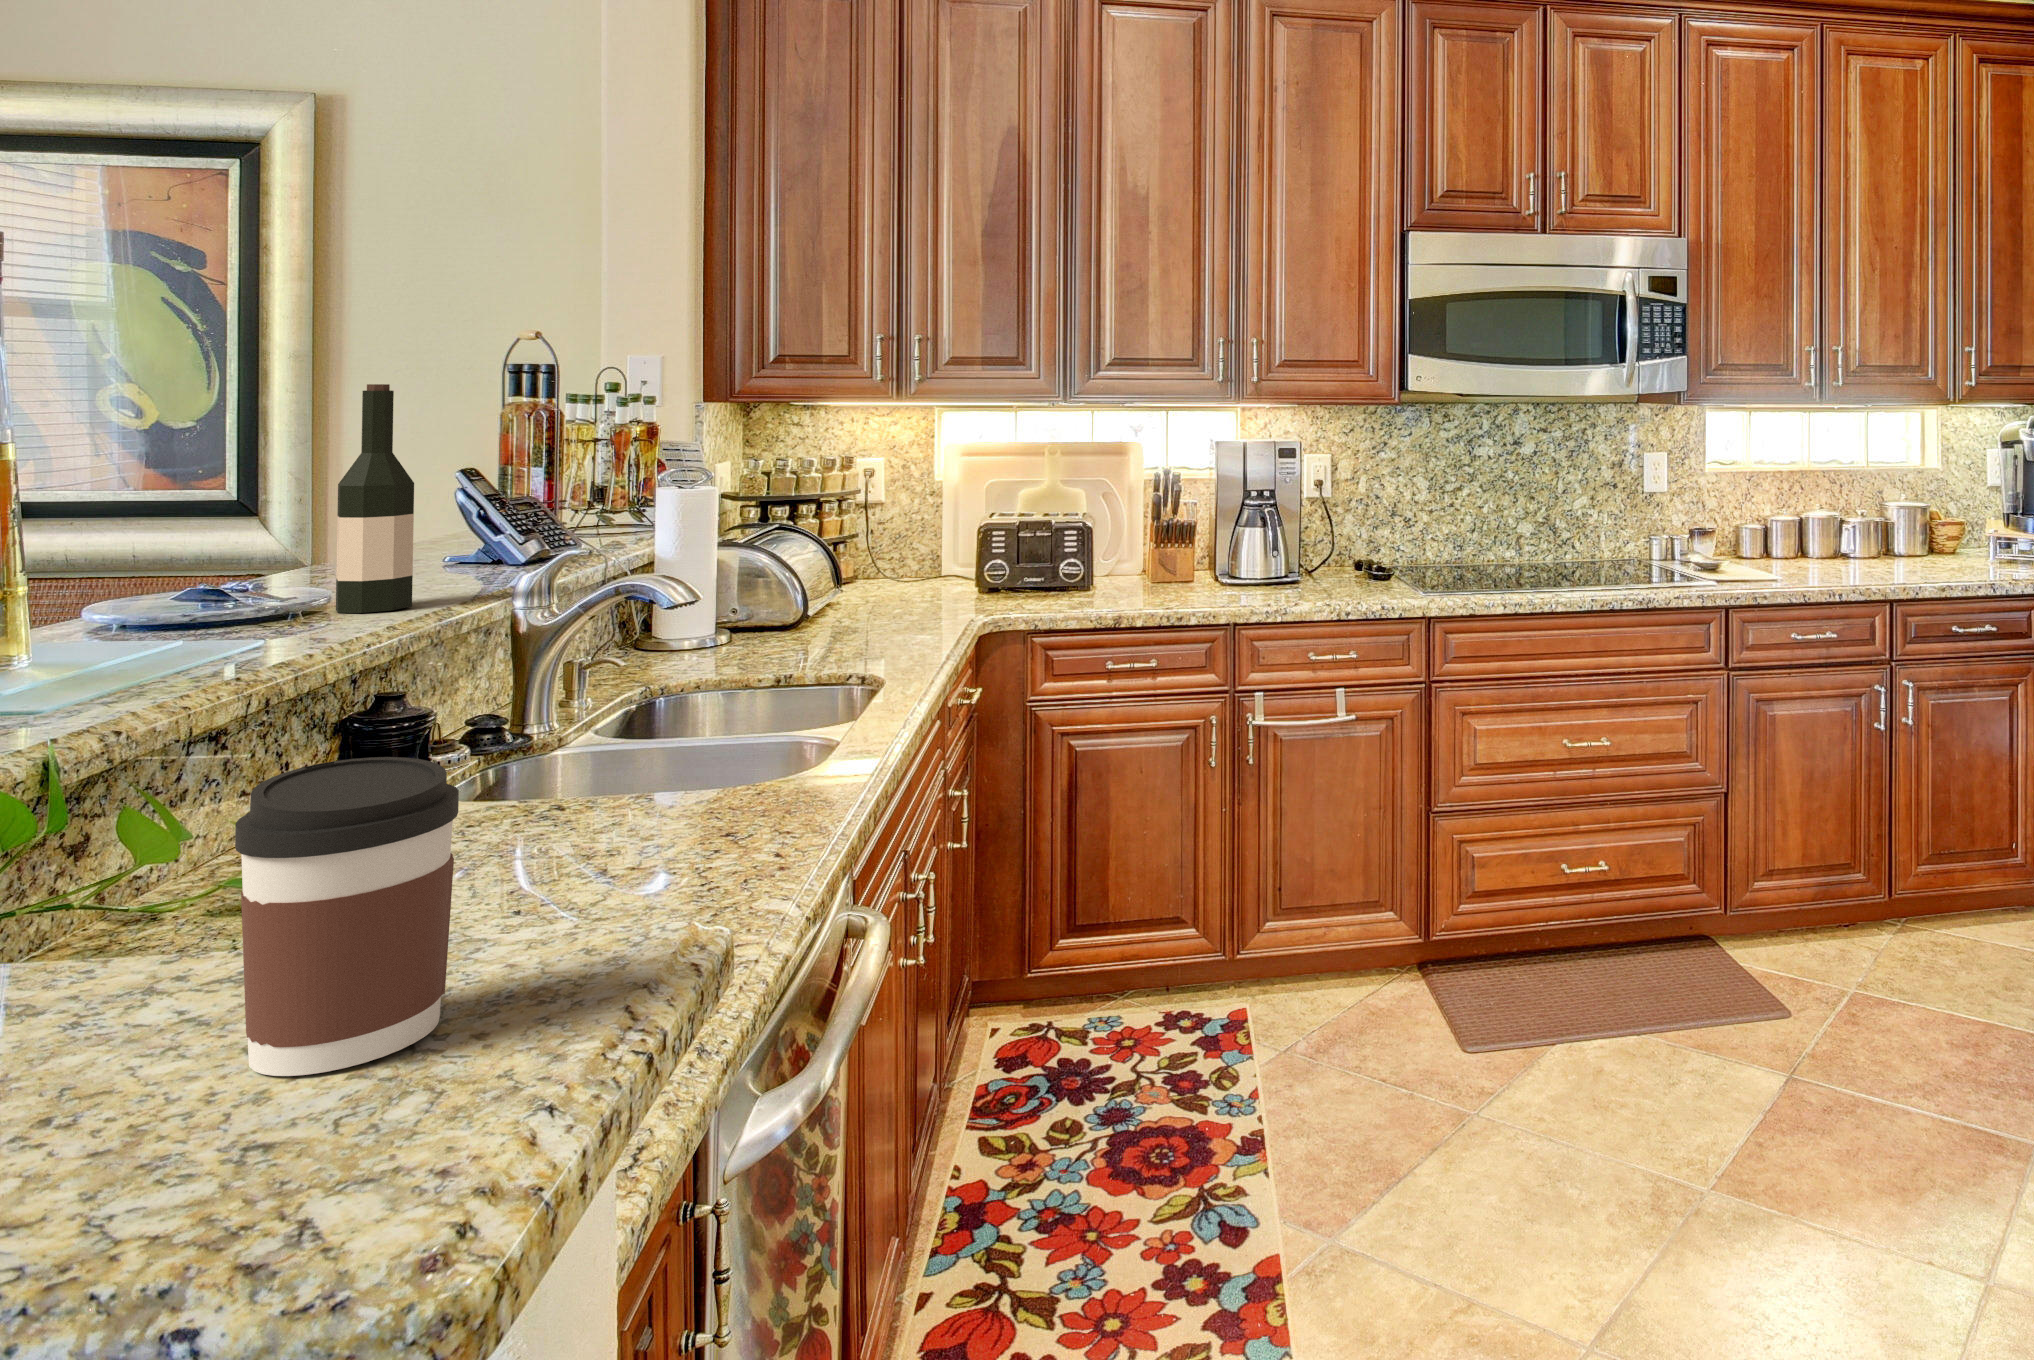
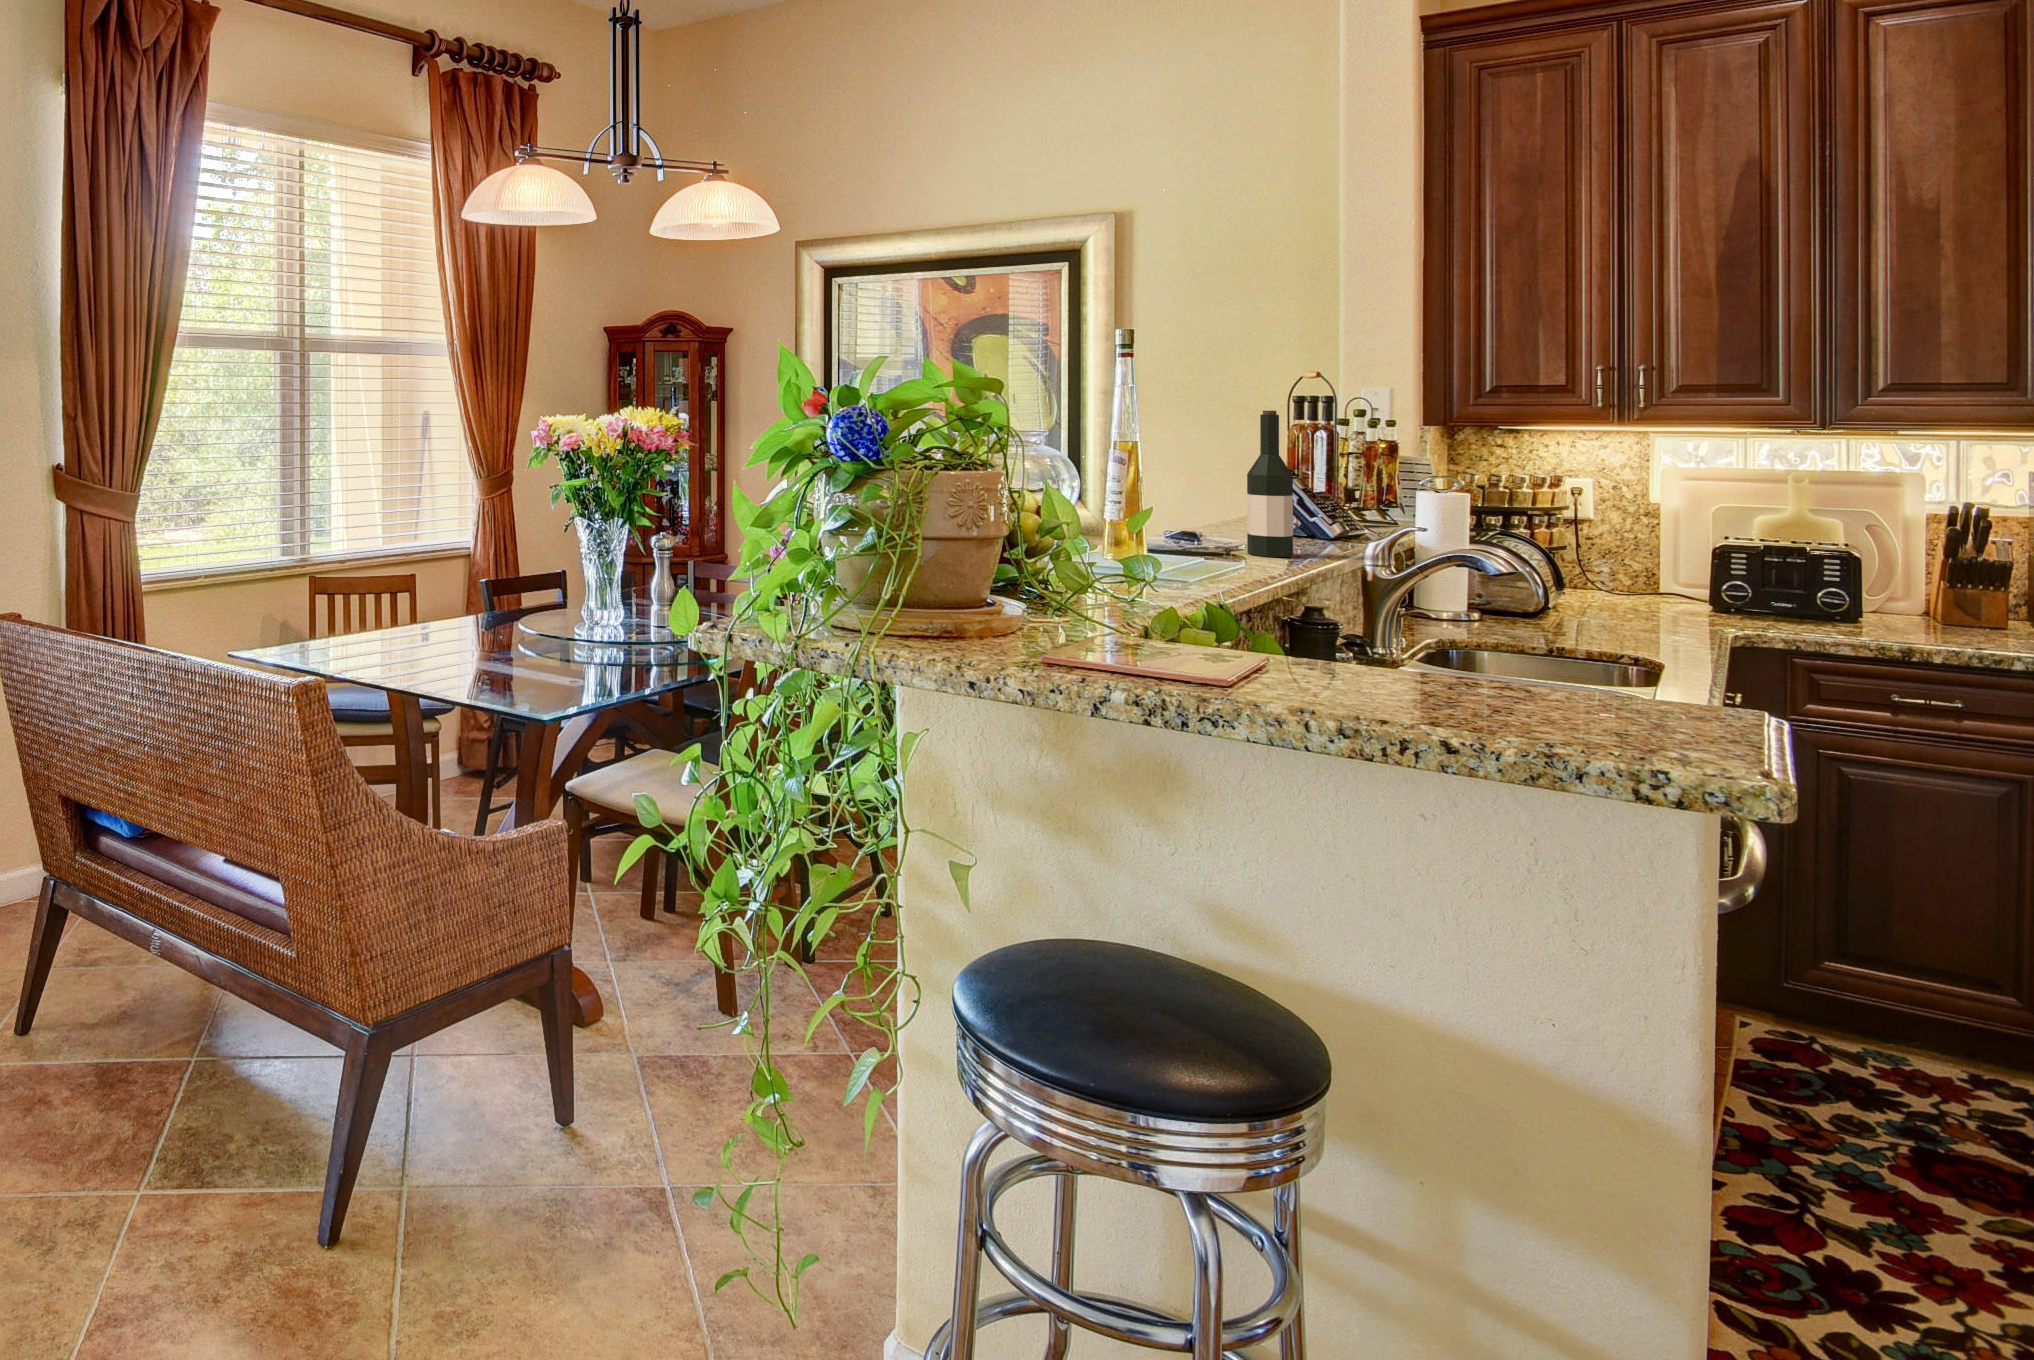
coffee cup: present [235,757,459,1076] -> none [1535,595,1643,738]

